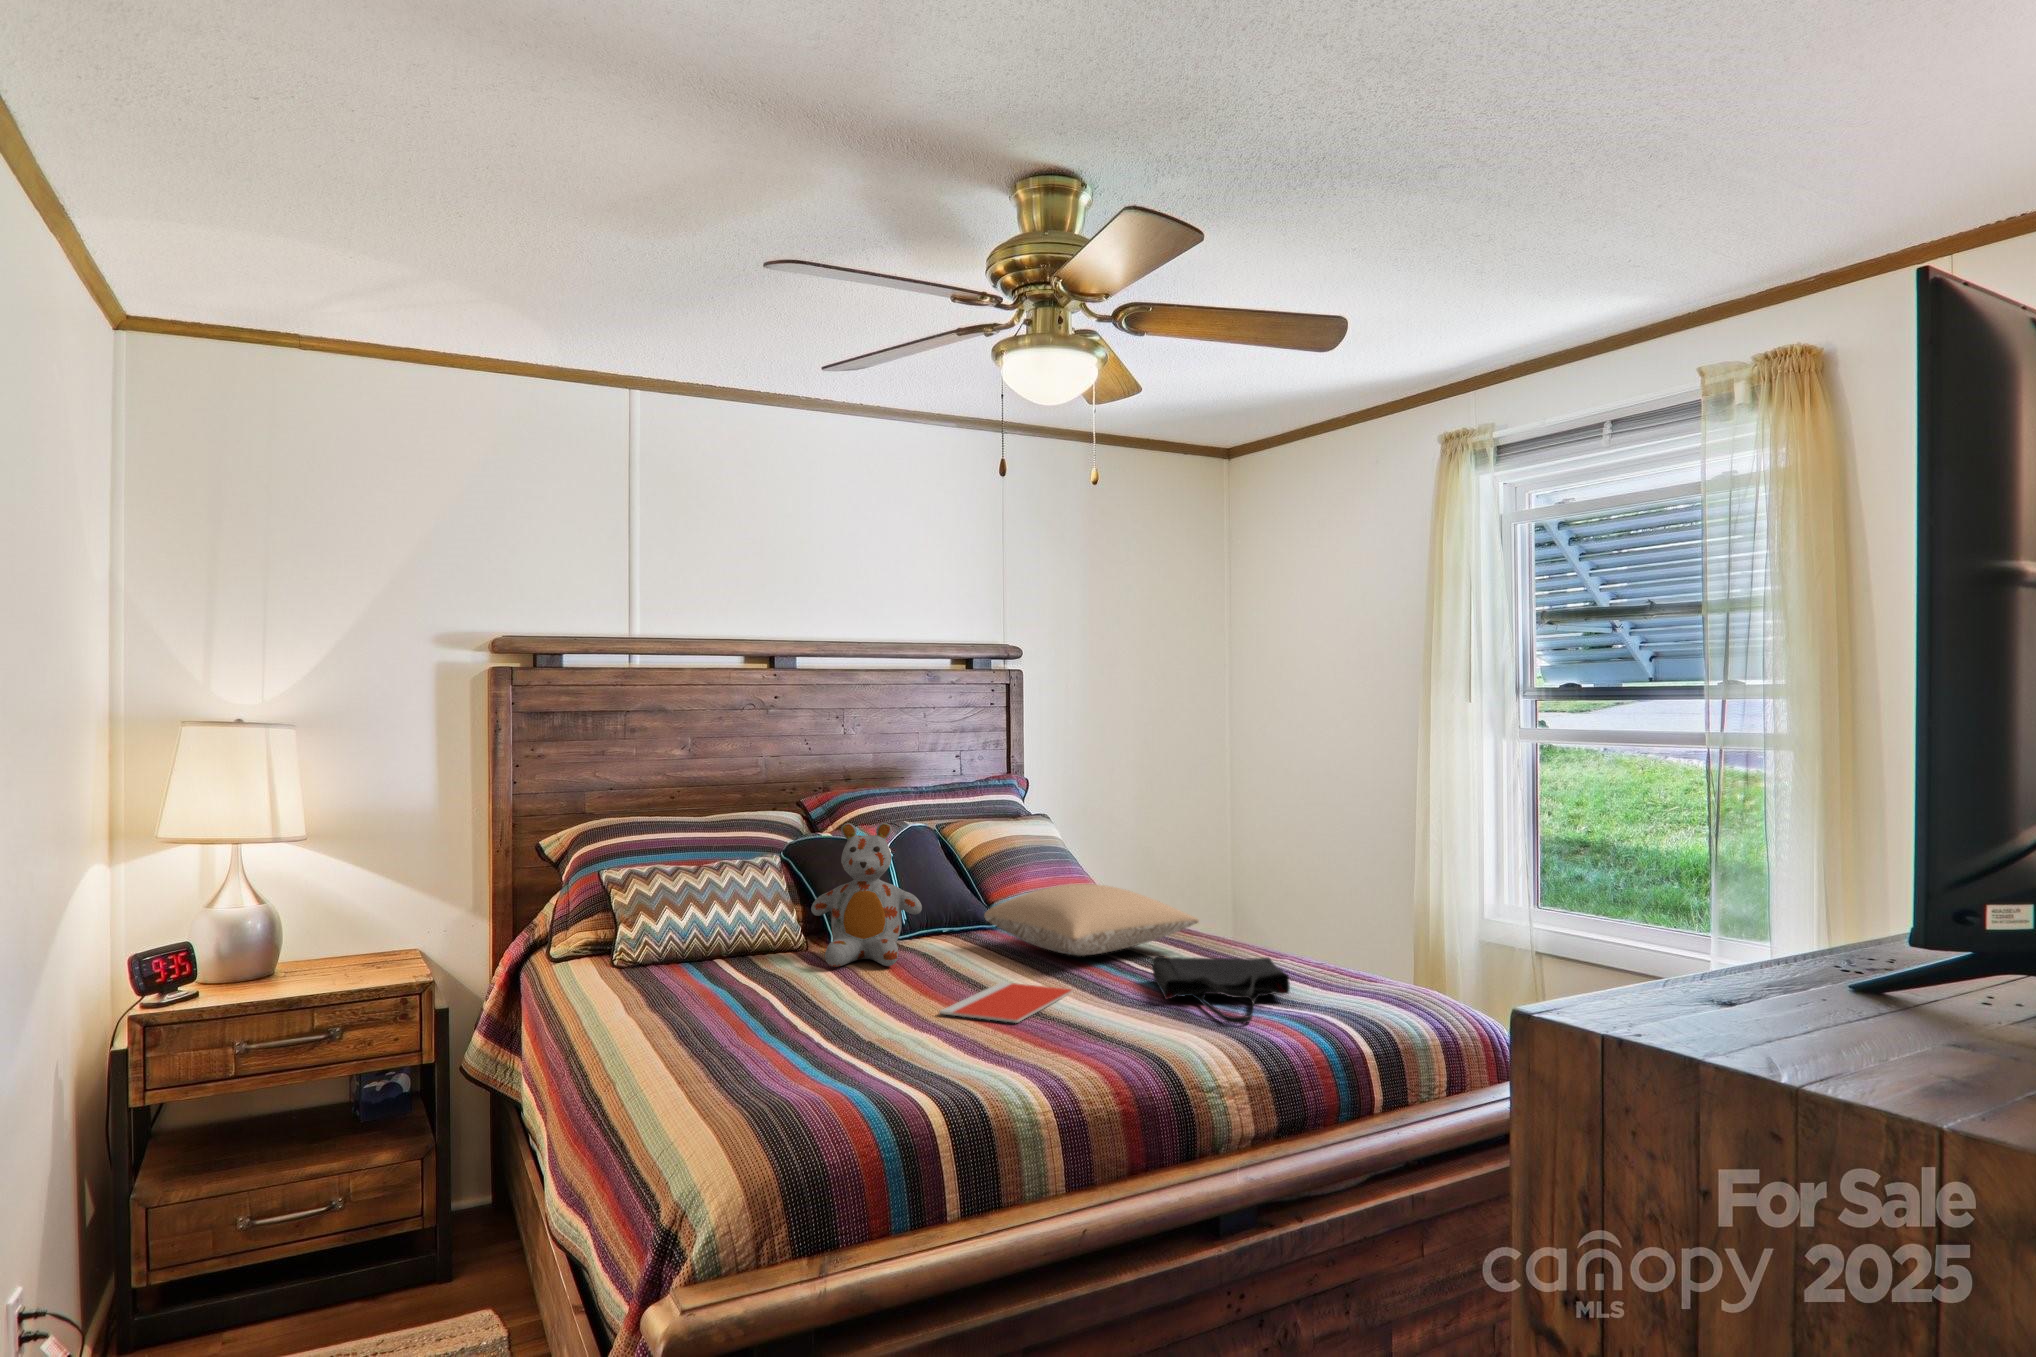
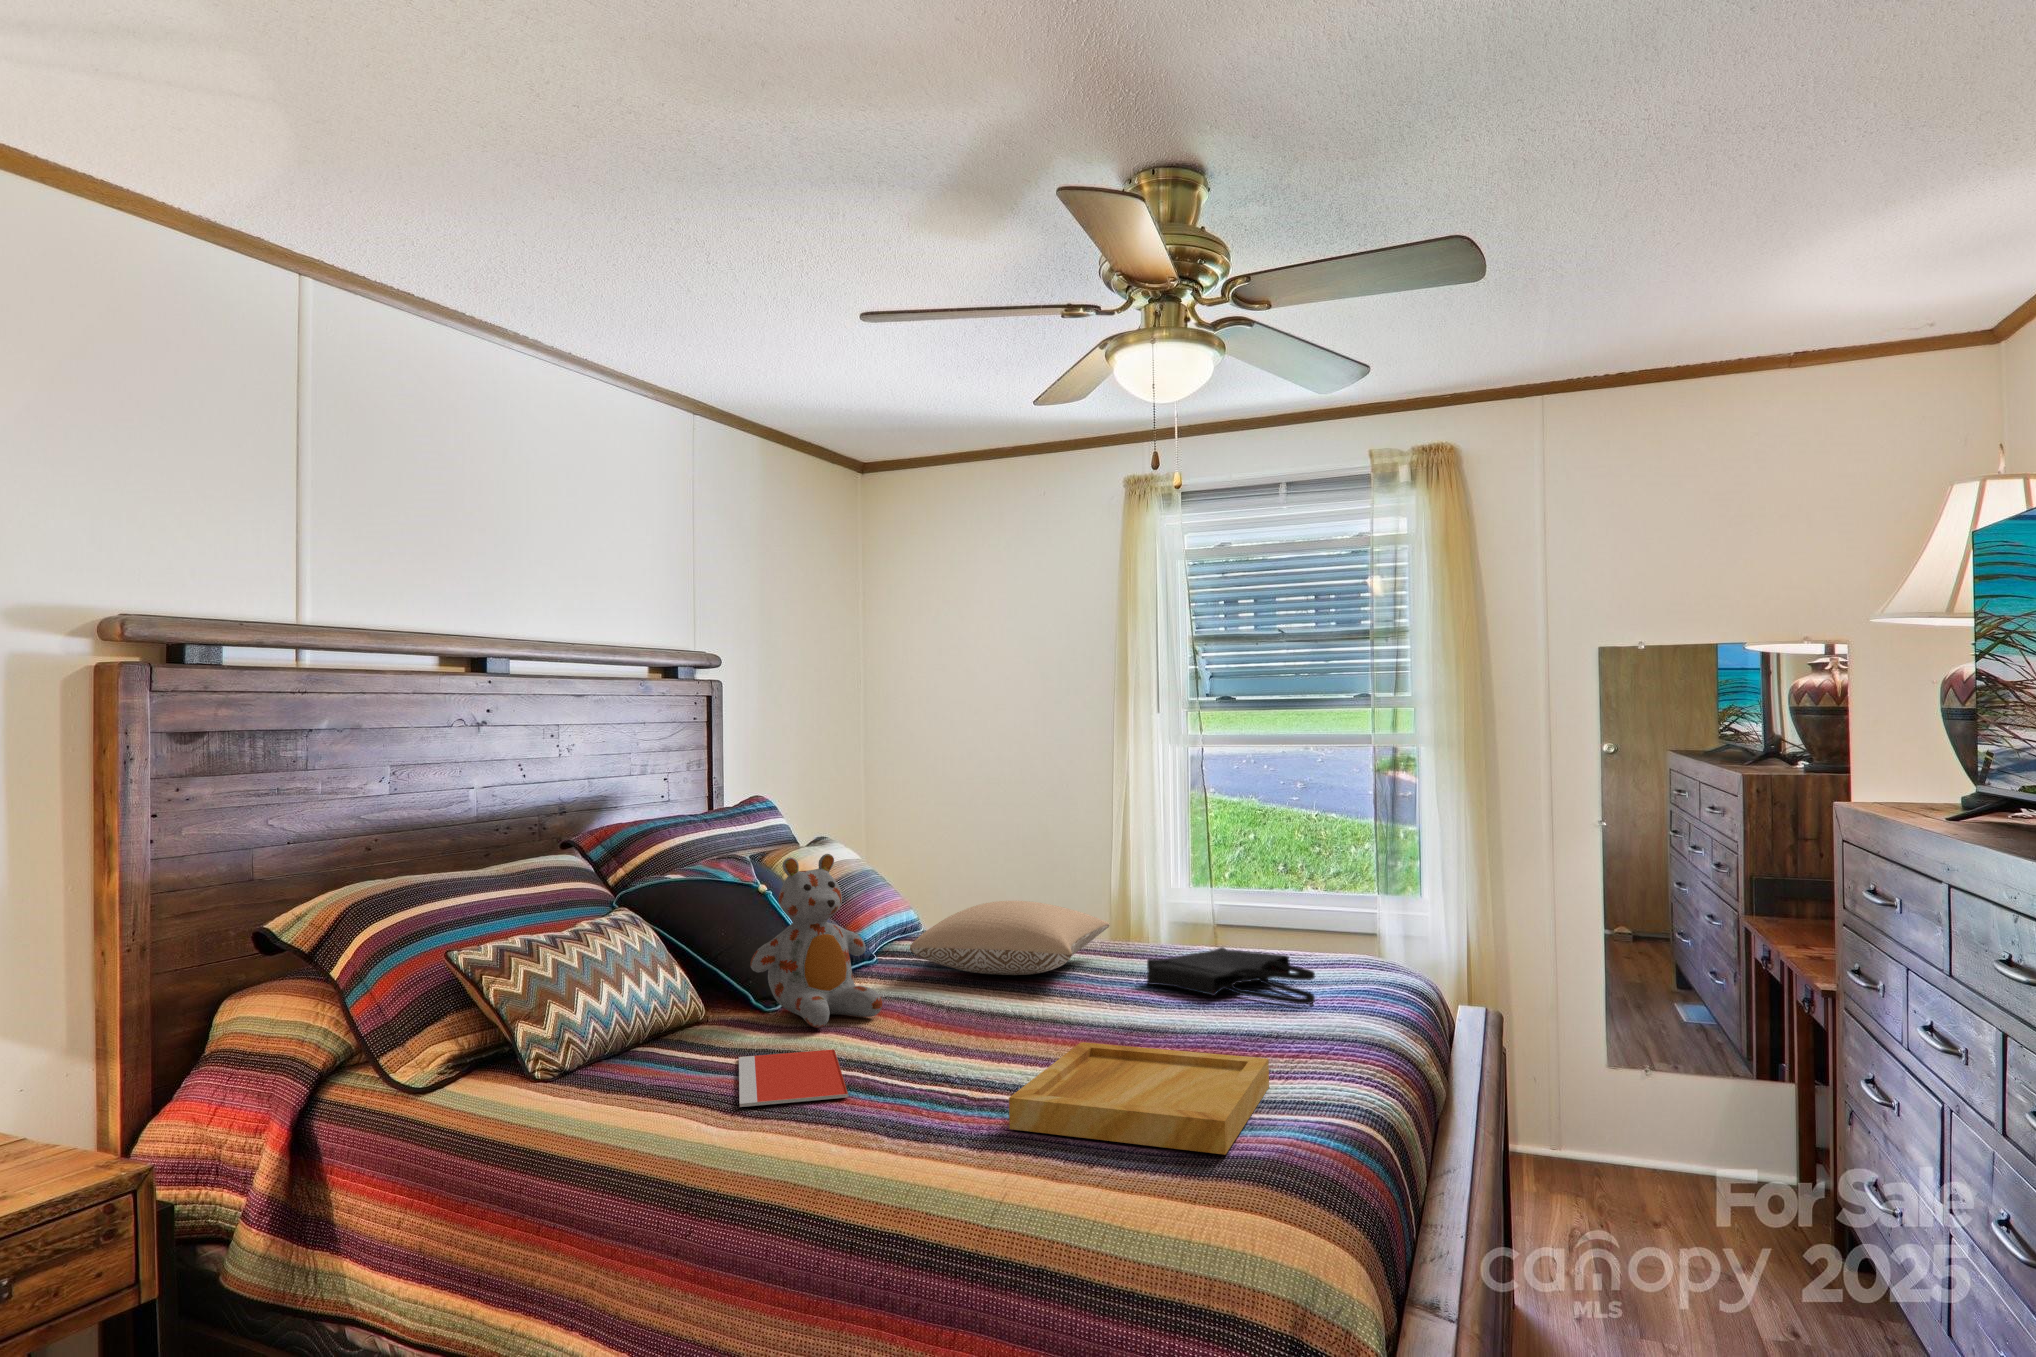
notebook: present [939,982,1074,1023] -> present [739,1049,848,1107]
tray: none [742,1008,991,1110] -> present [1009,1042,1269,1155]

